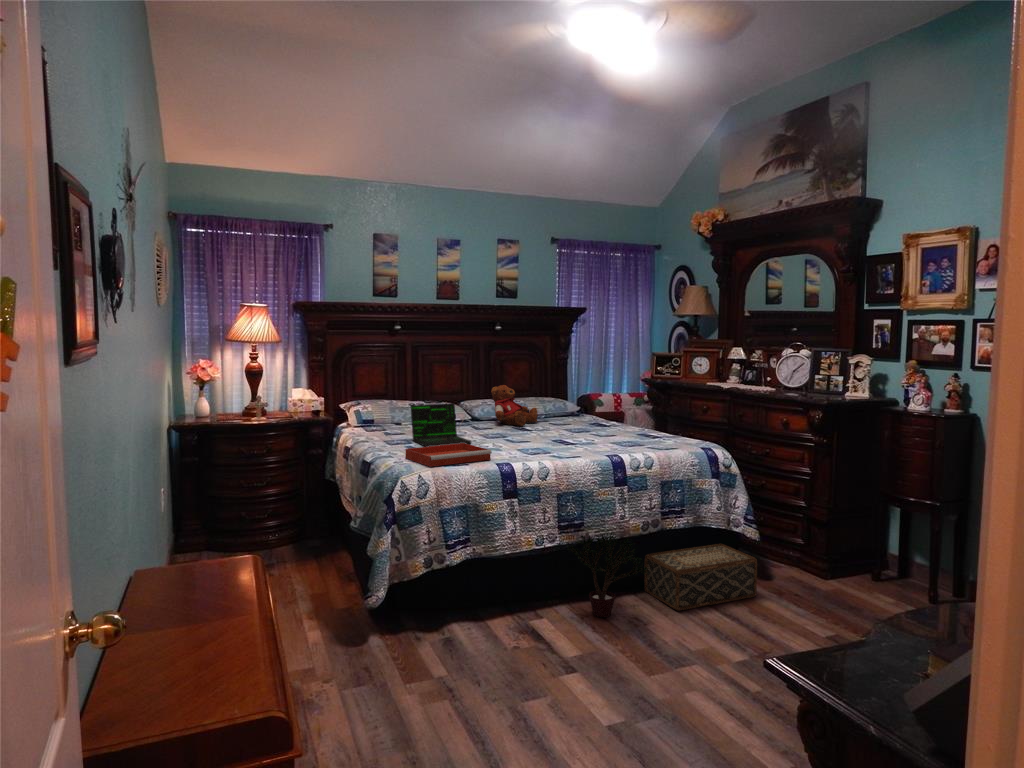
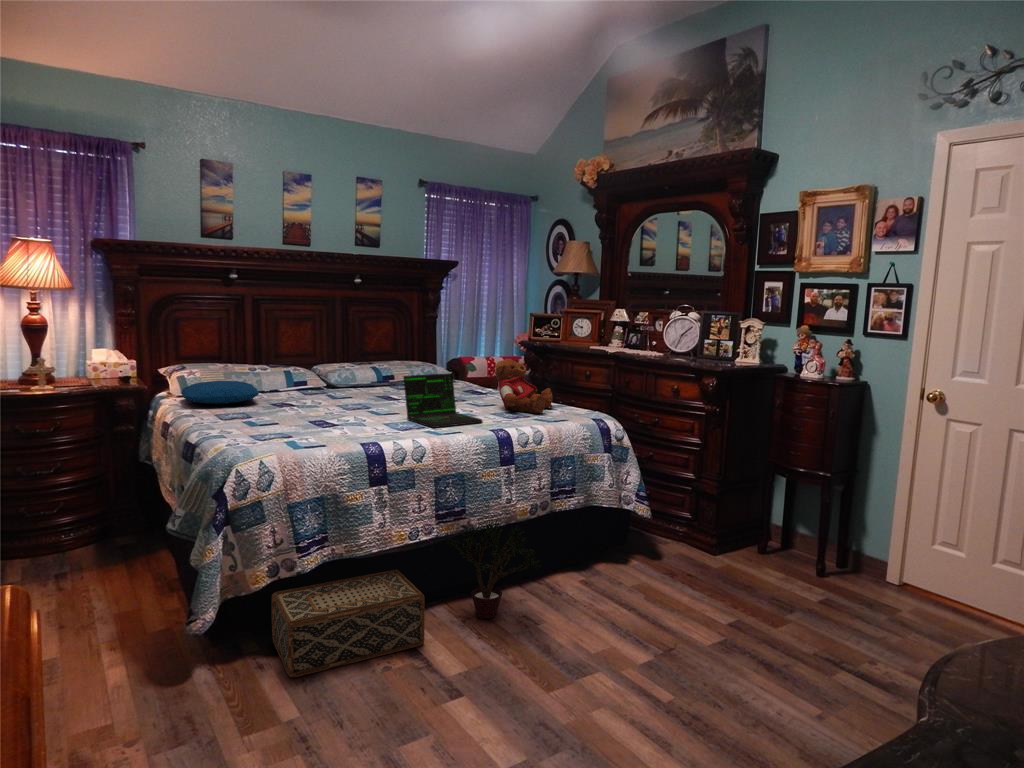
teddy bear: present [491,385,538,426] -> present [495,359,553,413]
laptop: present [411,403,471,447] -> present [404,373,483,428]
pillow: none [358,414,418,433] -> present [181,381,259,404]
tray: present [406,443,492,467] -> none [242,418,354,449]
woven basket: present [644,544,757,611] -> present [272,570,425,678]

